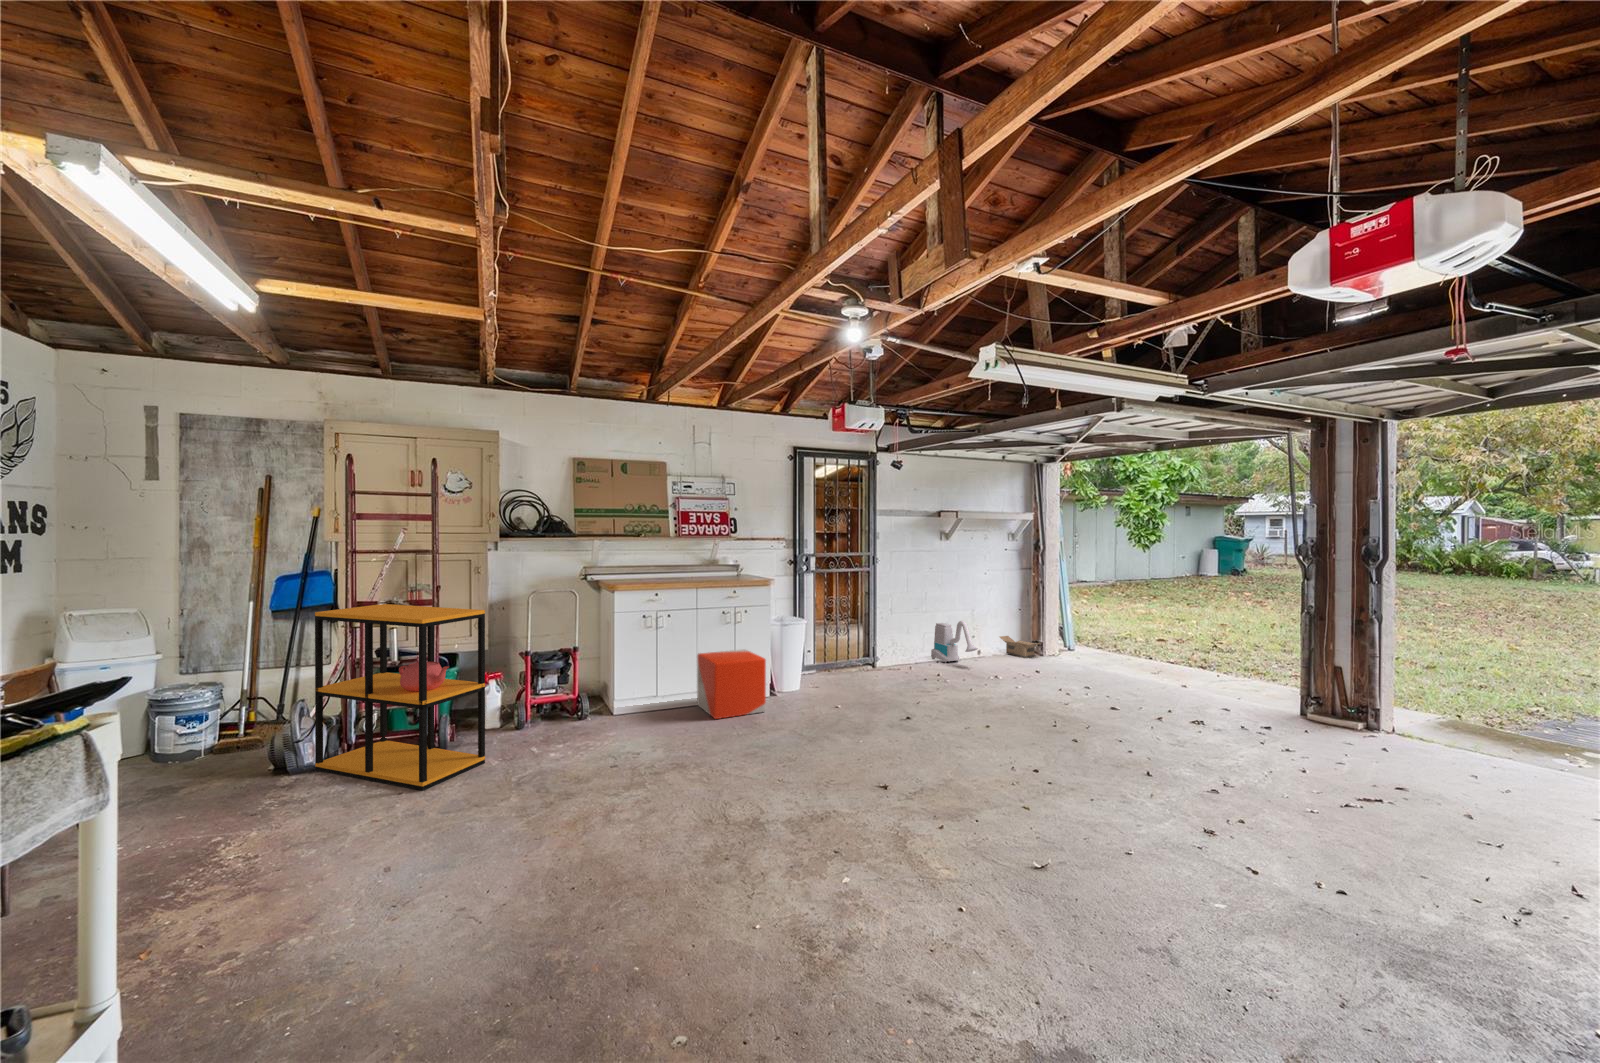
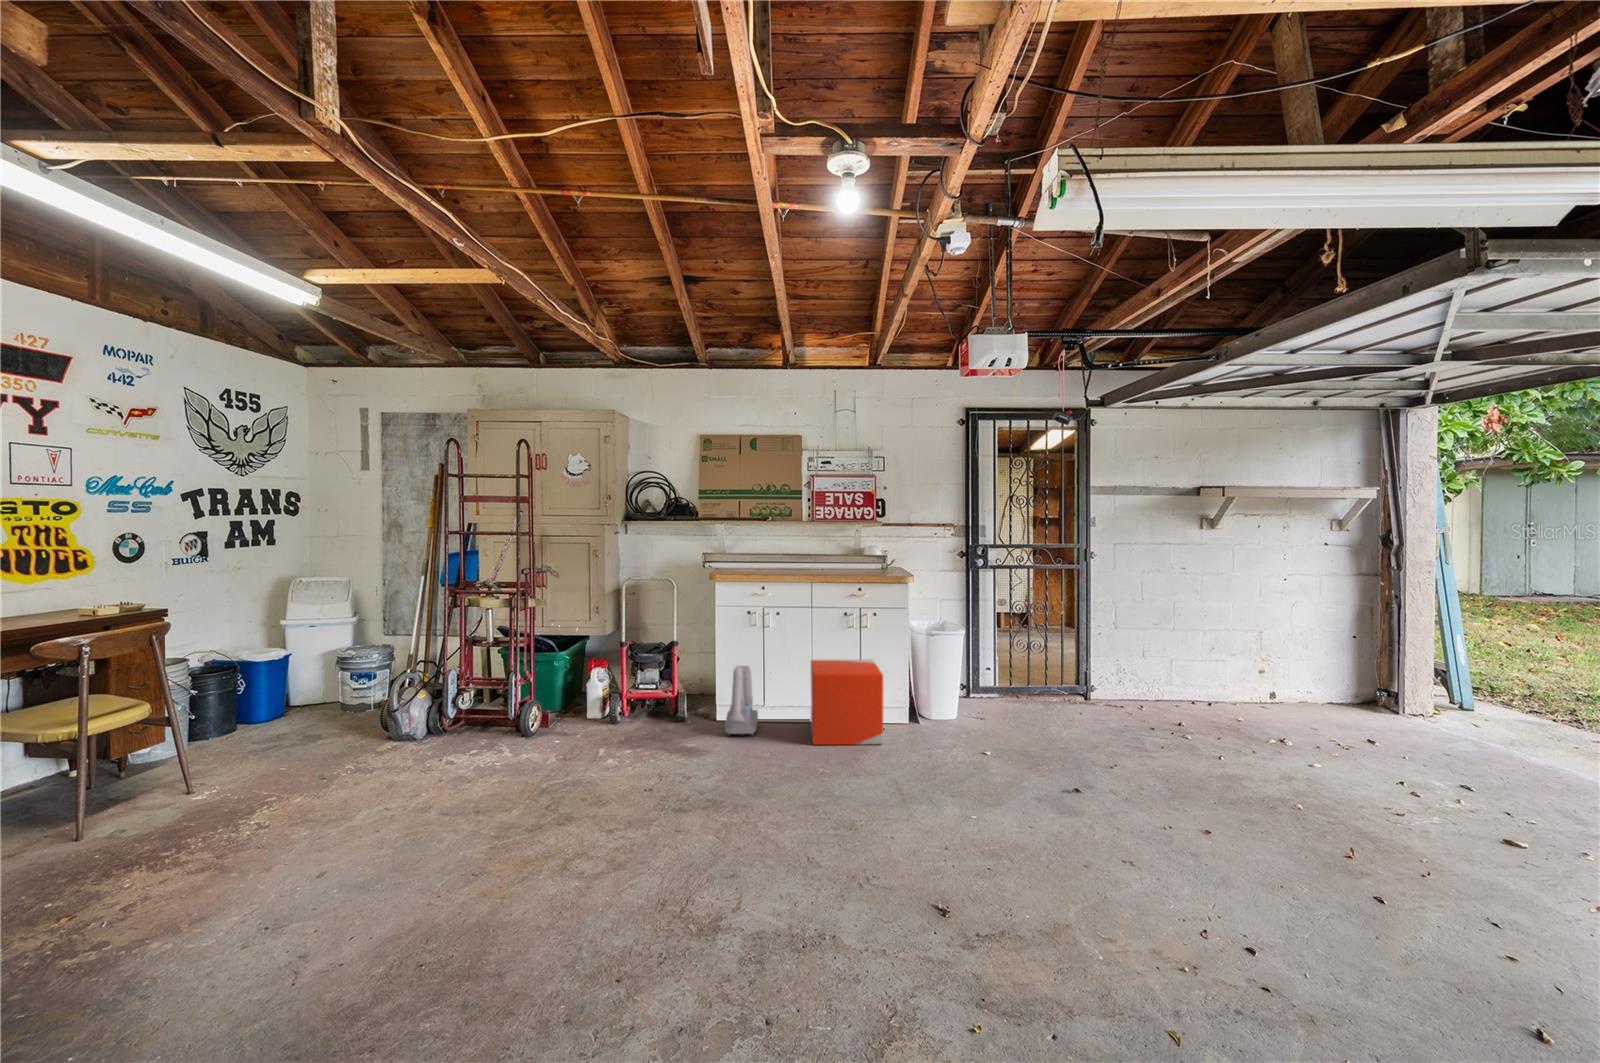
shelving unit: present [315,604,485,790] -> none [417,582,541,779]
vacuum cleaner: present [931,621,978,663] -> present [725,666,758,735]
cardboard box: present [1000,636,1041,658] -> none [1310,676,1396,715]

